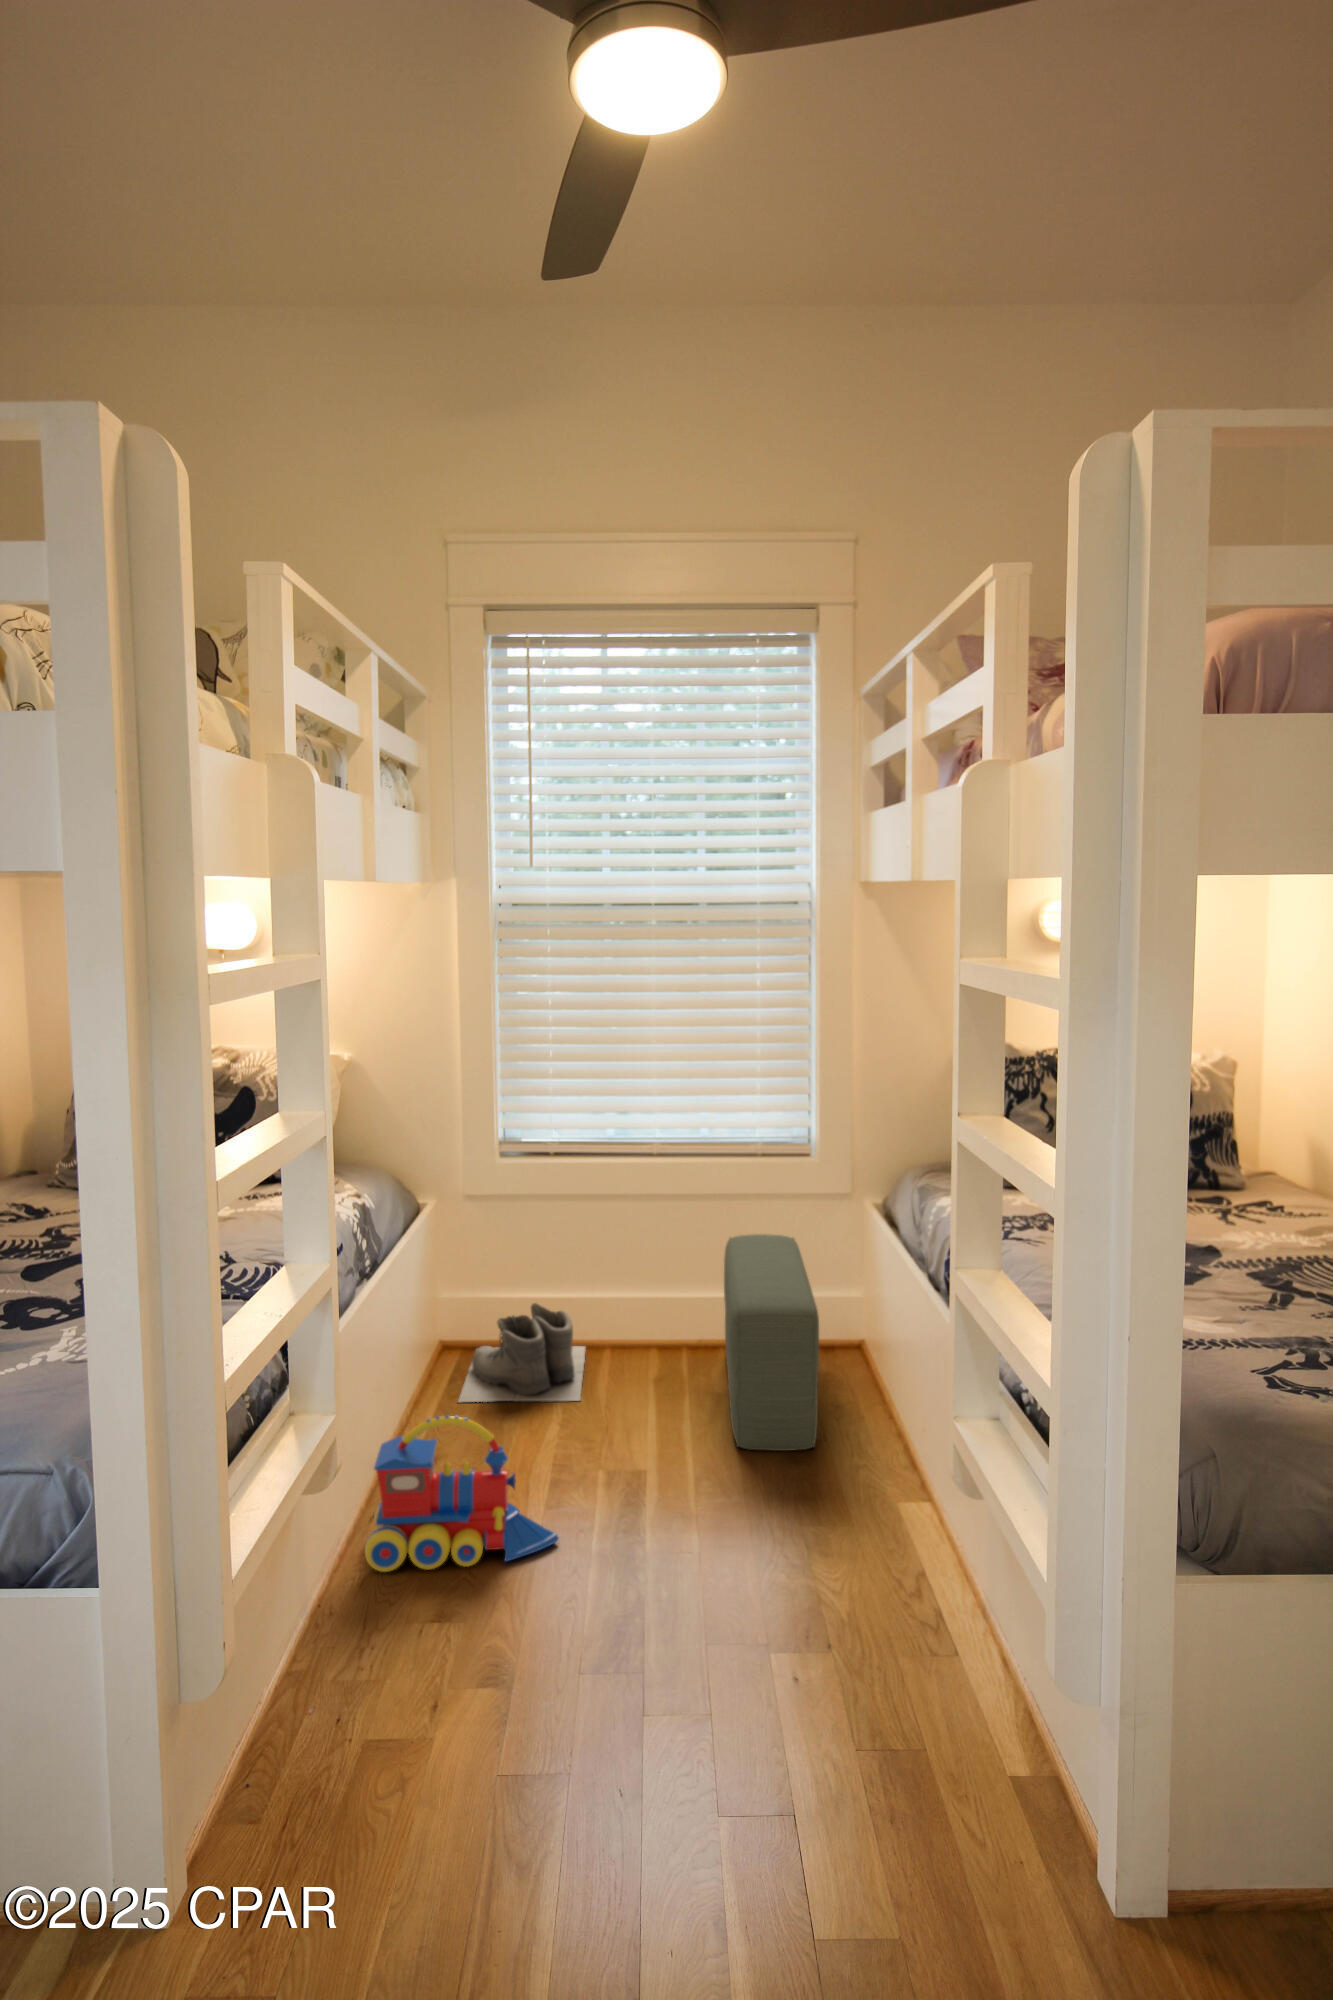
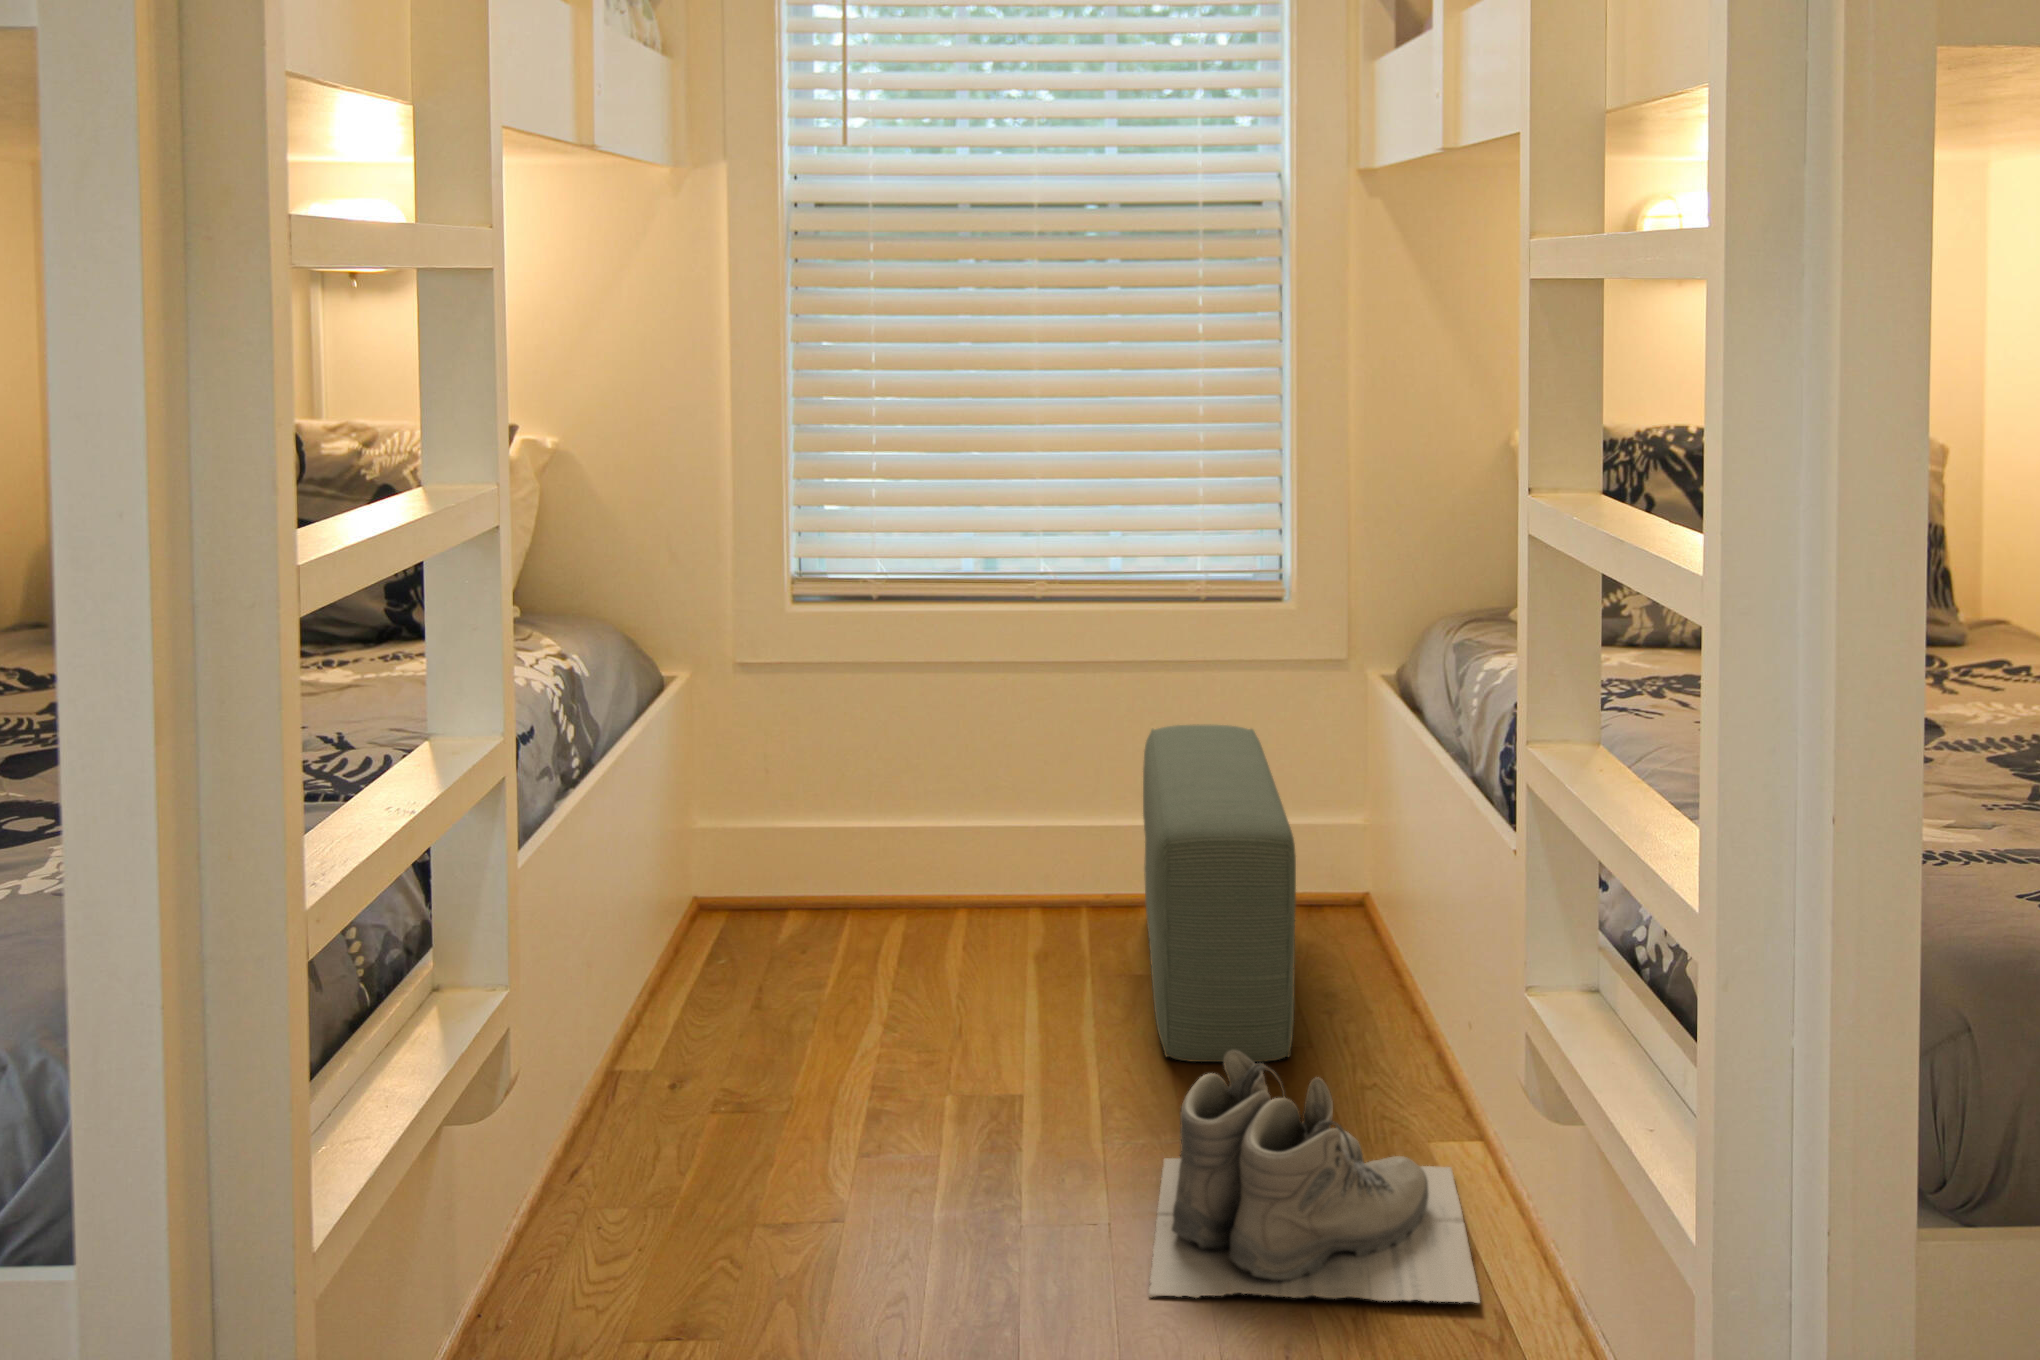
boots: present [458,1303,586,1402] -> present [1149,1050,1480,1303]
toy train: present [365,1415,559,1572] -> none [559,997,877,1257]

